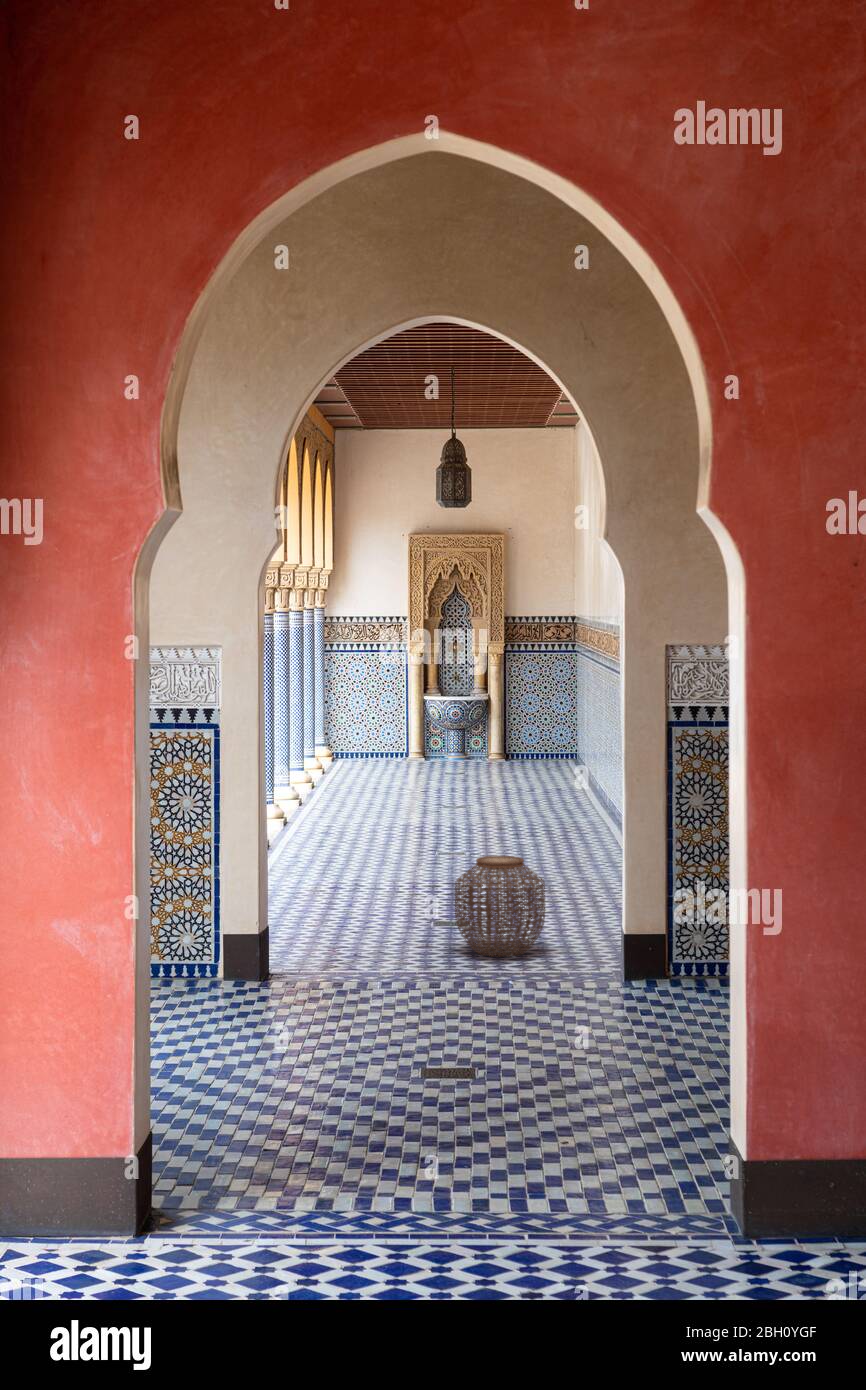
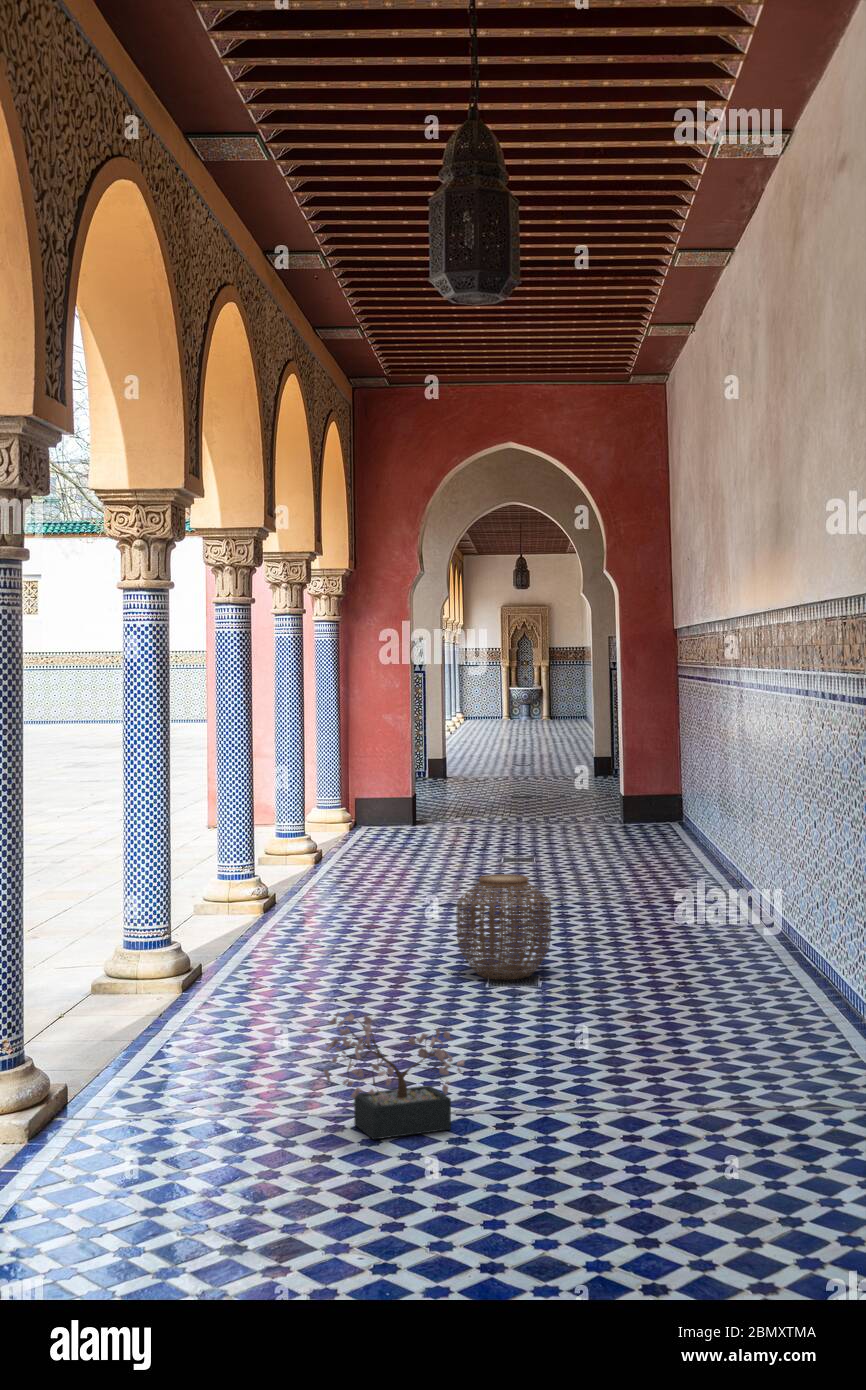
decorative plant: none [326,997,464,1122] -> present [324,1012,464,1139]

